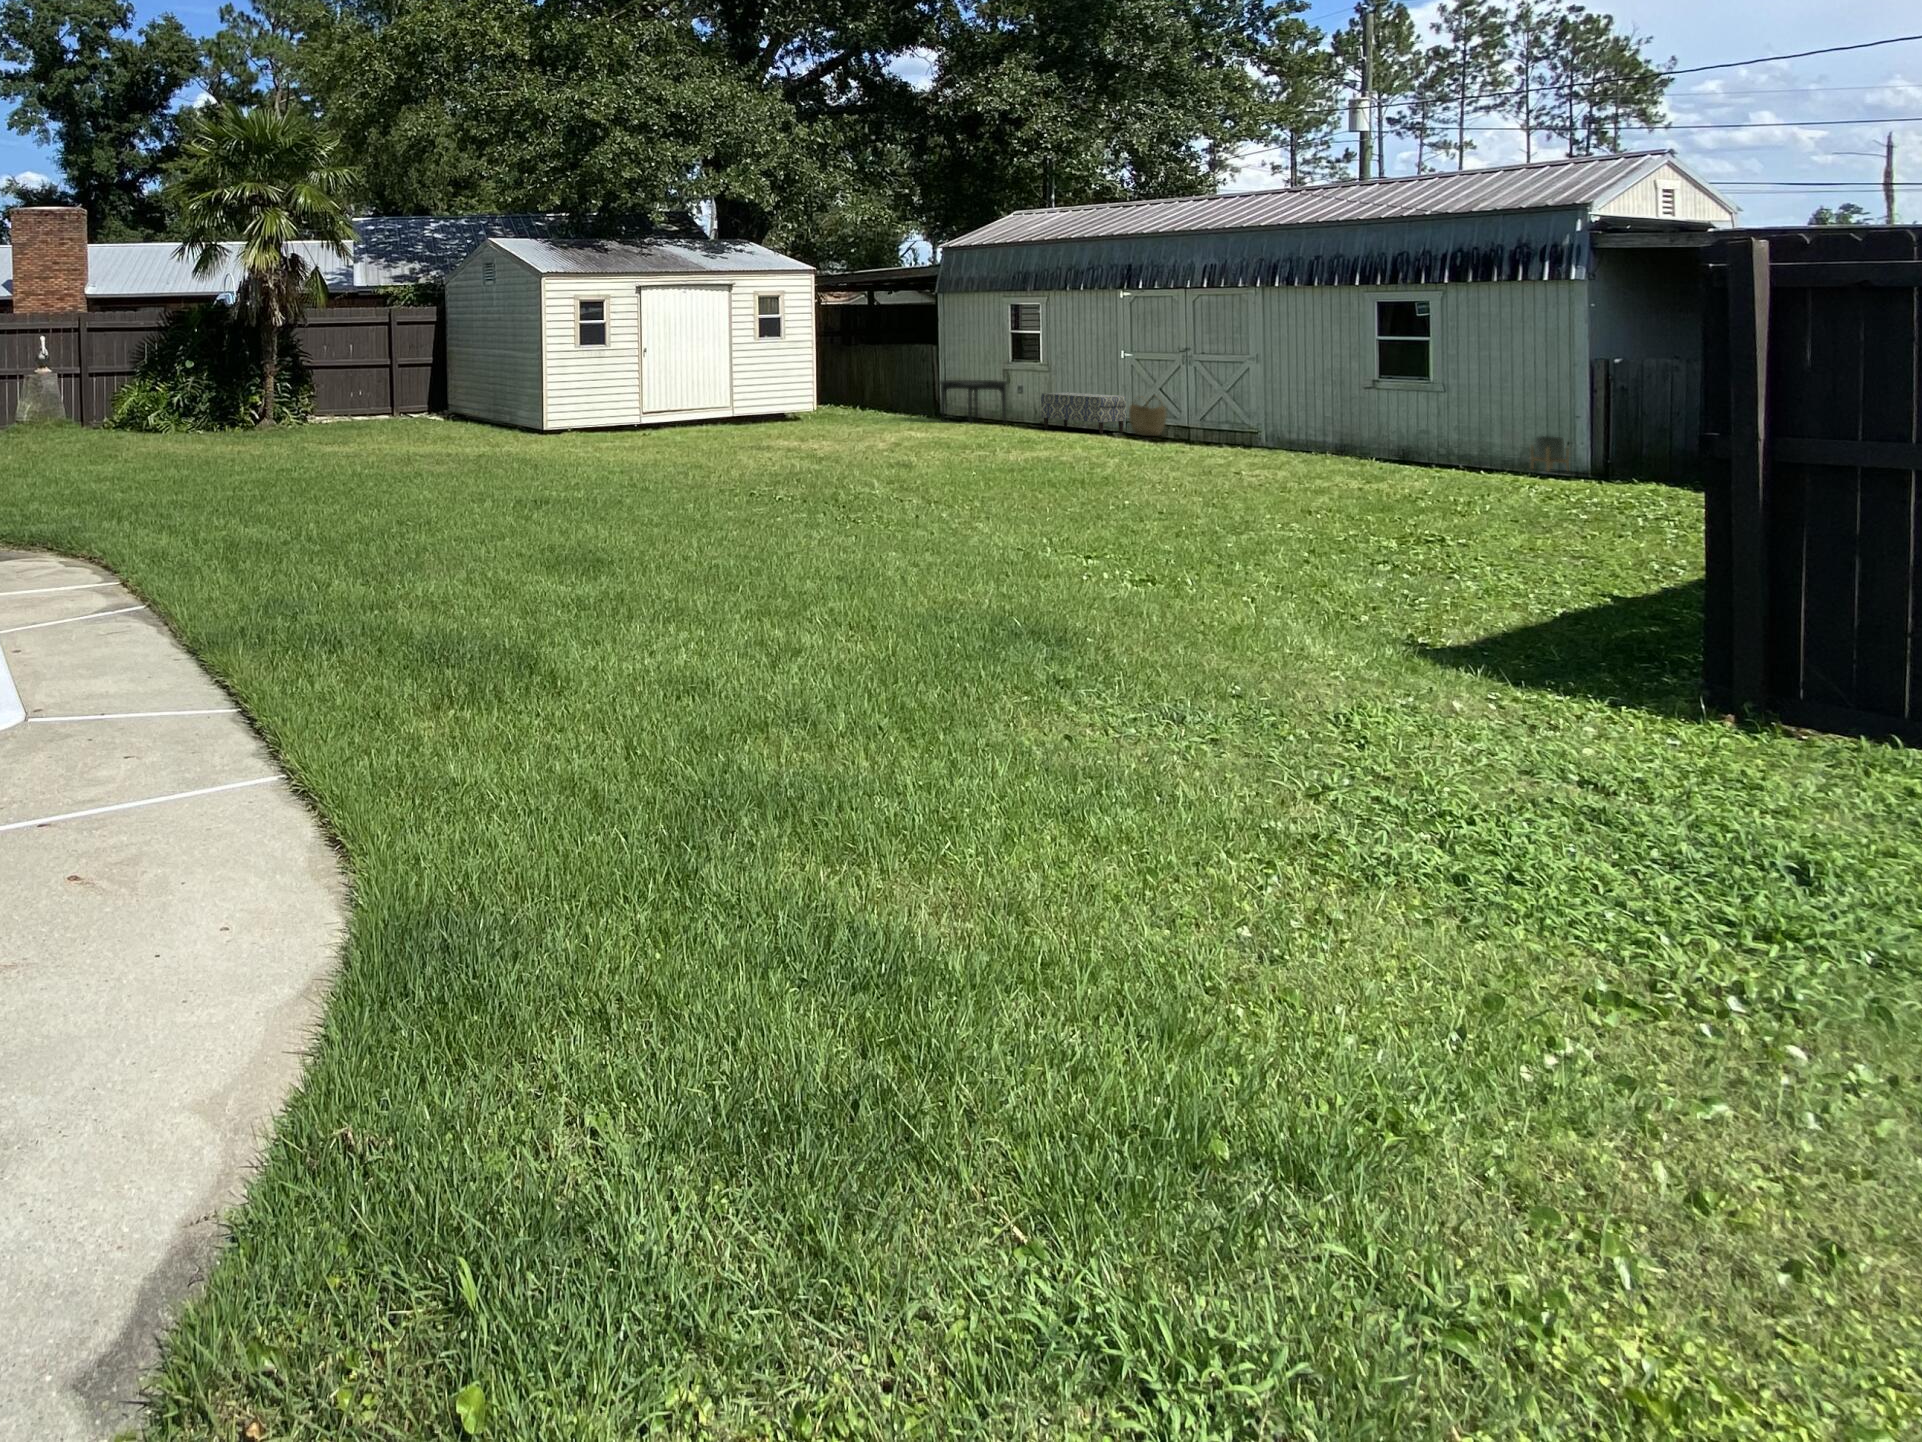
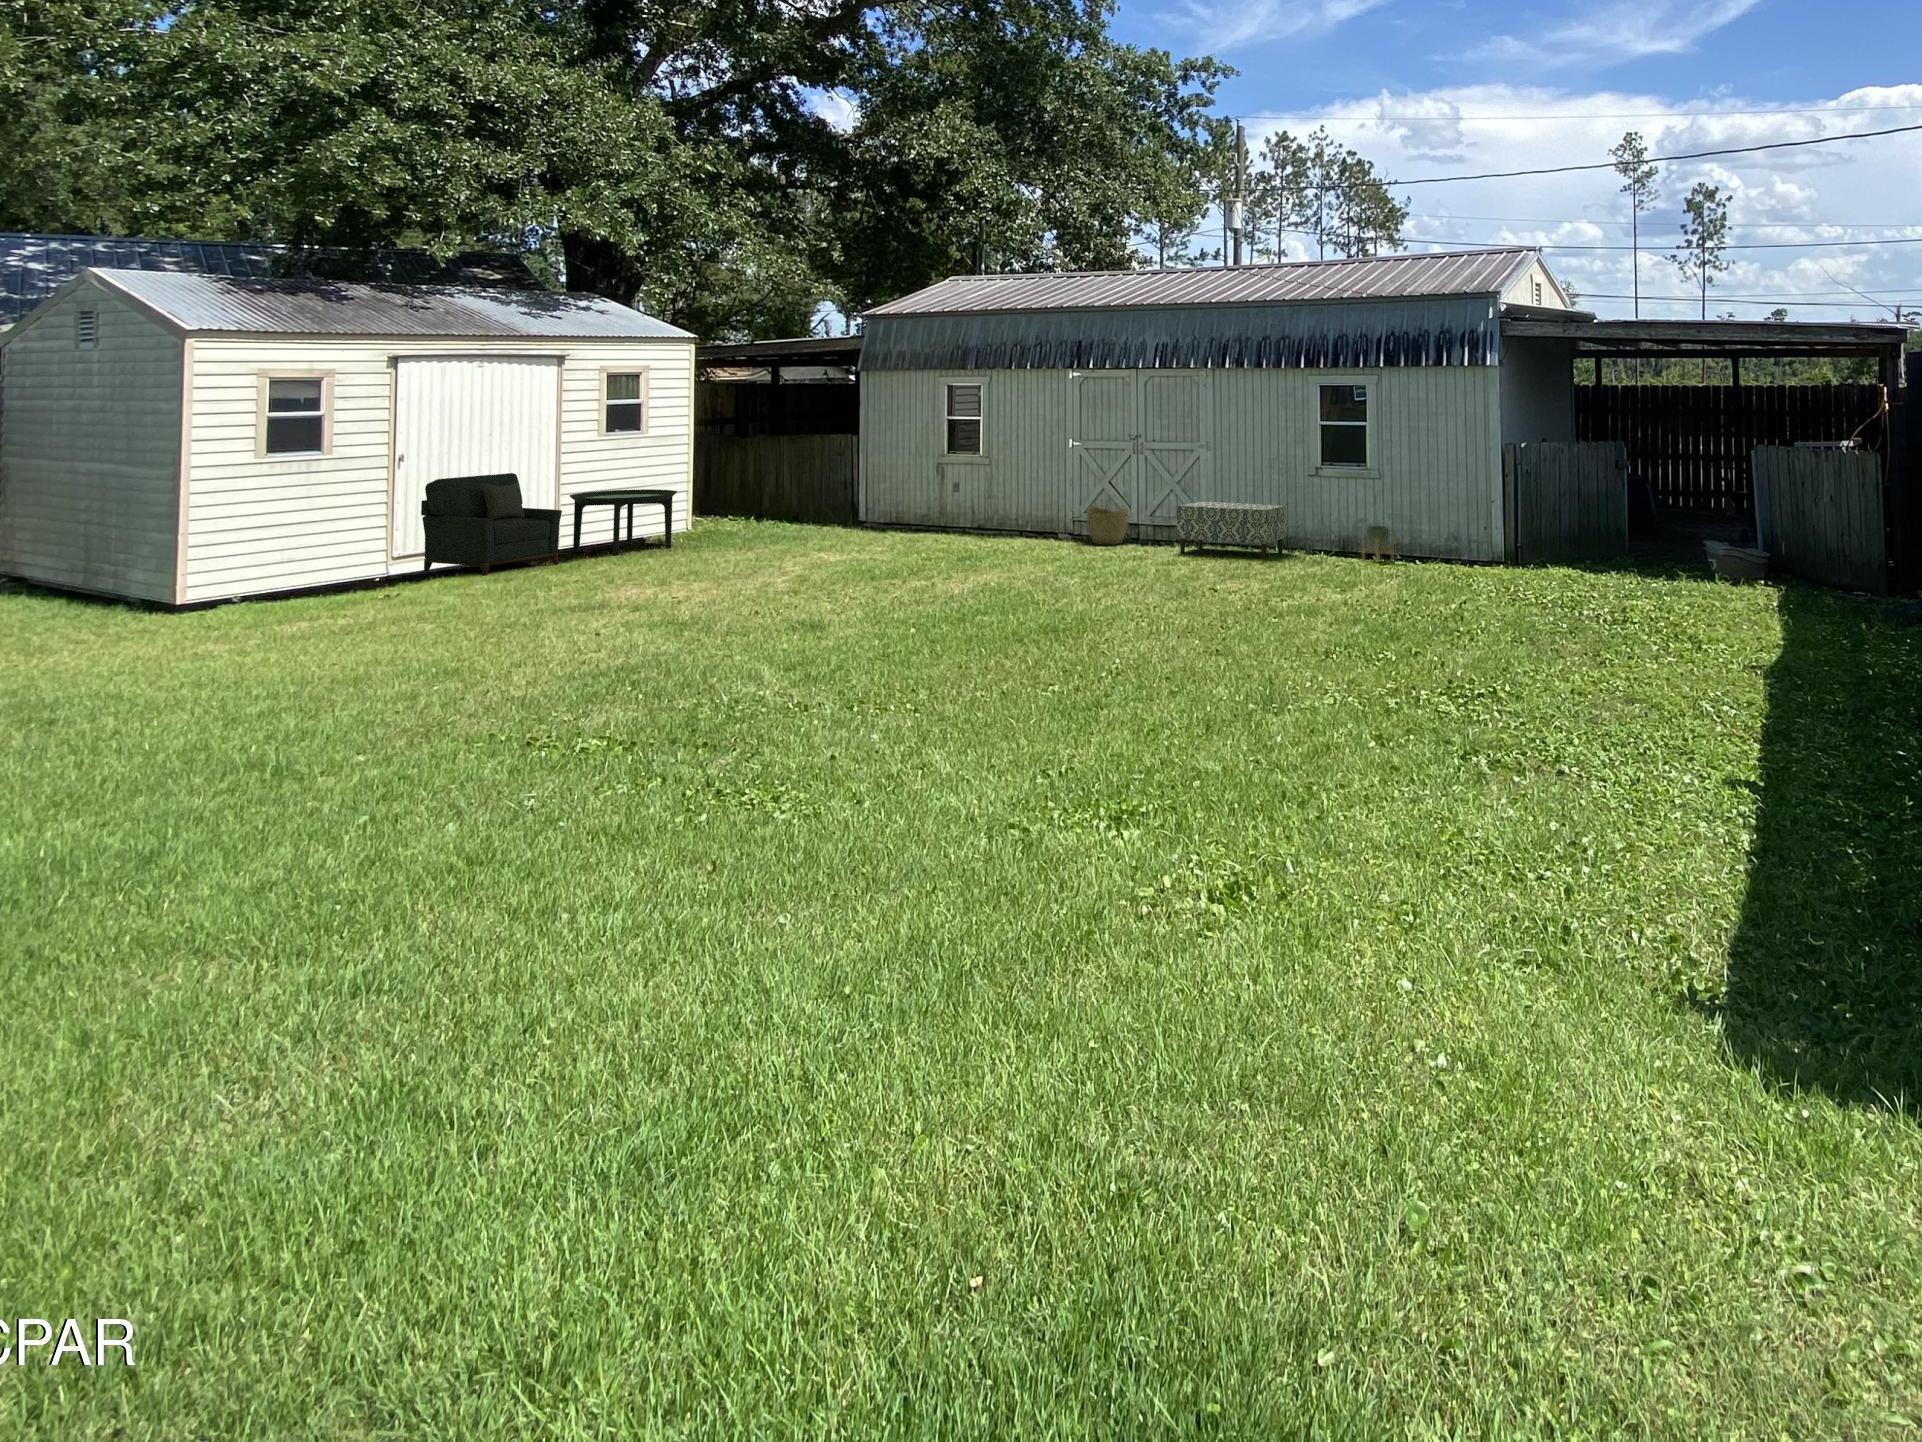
armchair: none [659,365,740,430] -> present [421,473,562,576]
round table: present [940,380,1008,424] -> present [570,489,677,556]
bench: present [1041,392,1126,434] -> present [1177,501,1286,559]
planter: present [1531,436,1569,471] -> present [1362,526,1394,561]

